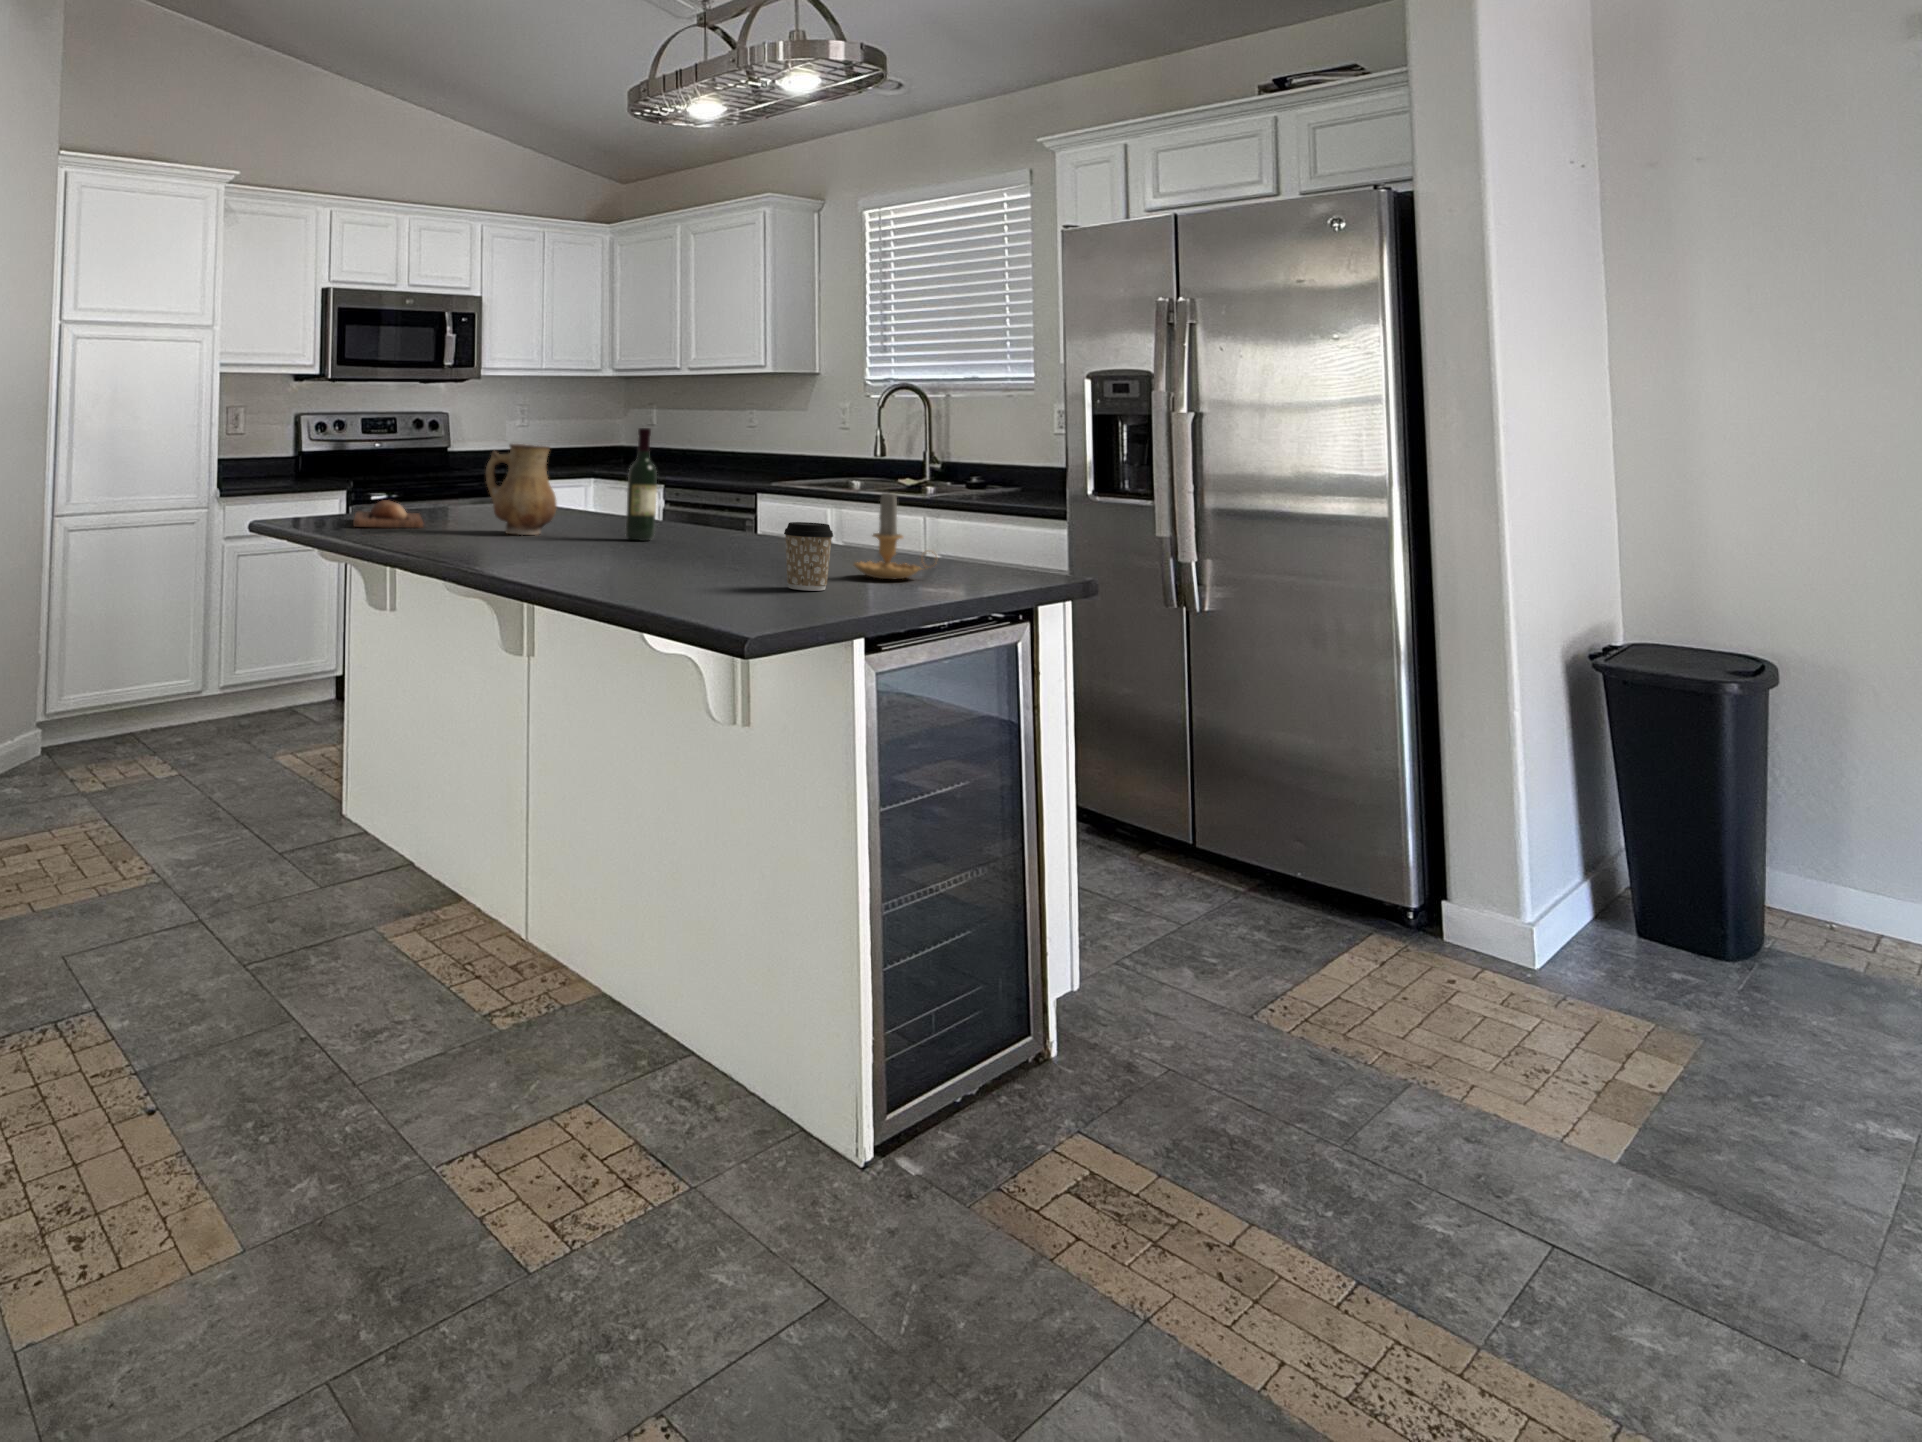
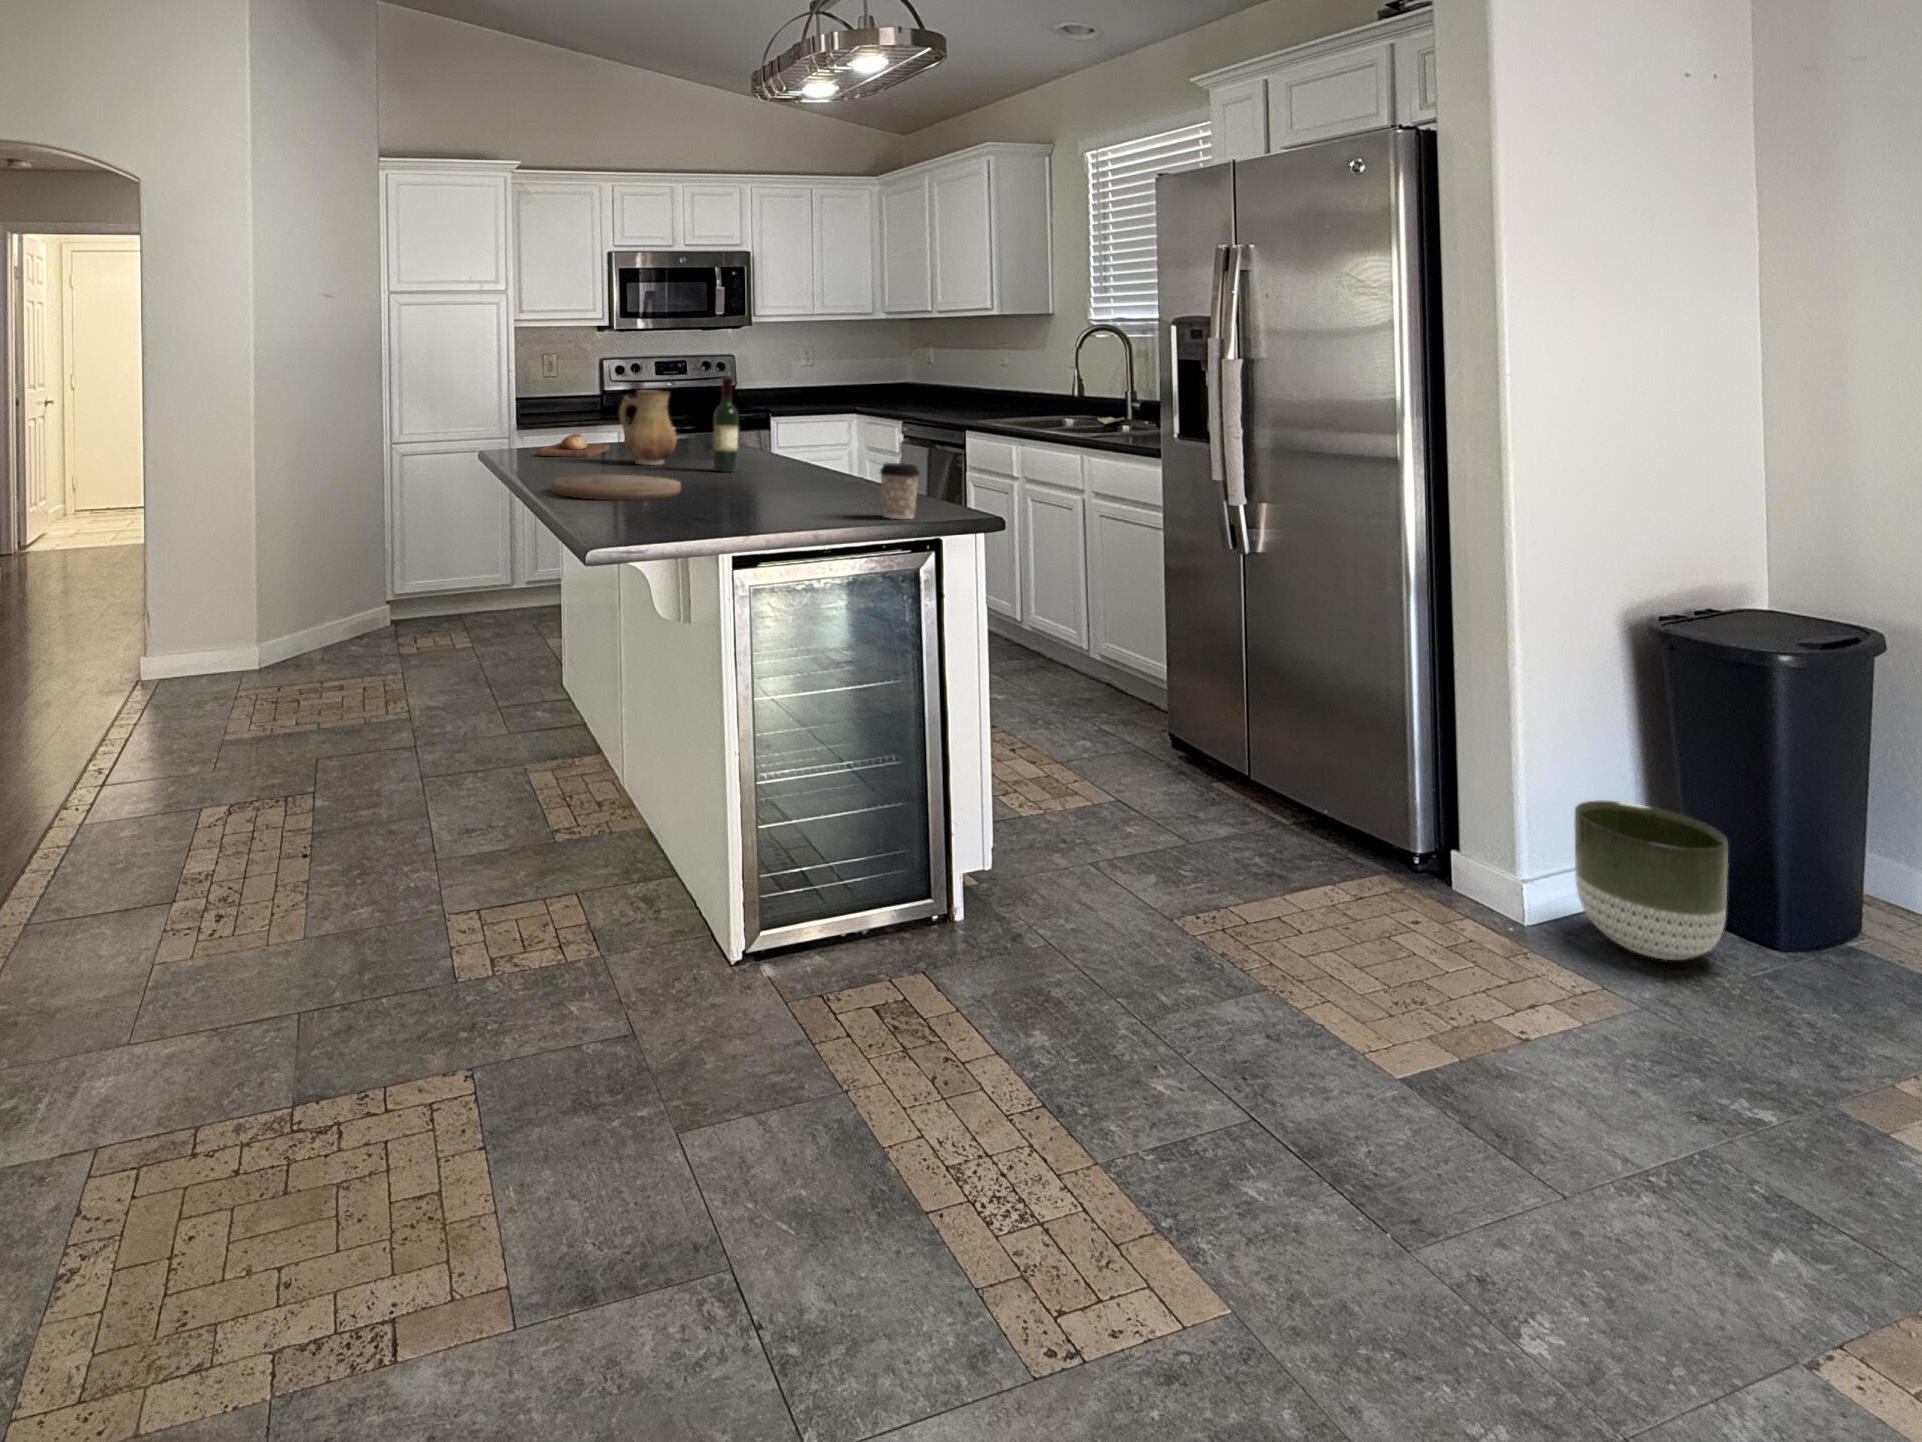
candle: present [854,493,933,579] -> none [783,435,852,511]
coffee cup: present [784,522,833,591] -> present [880,463,919,519]
cutting board: none [515,545,677,575] -> present [551,475,681,500]
planter: none [1569,836,1717,987] -> present [1575,801,1728,960]

